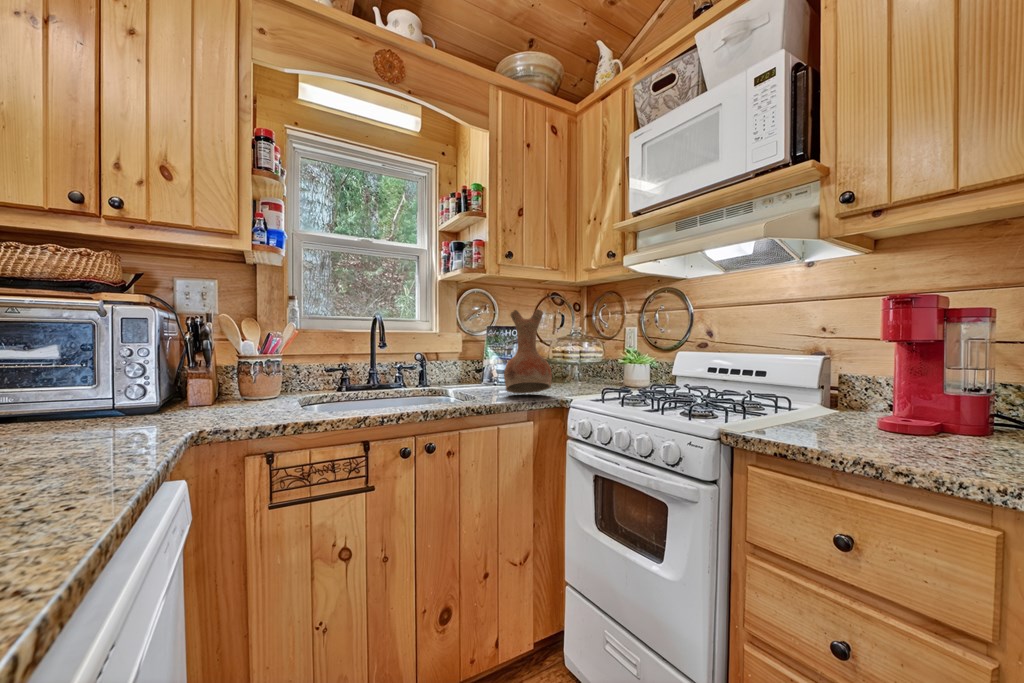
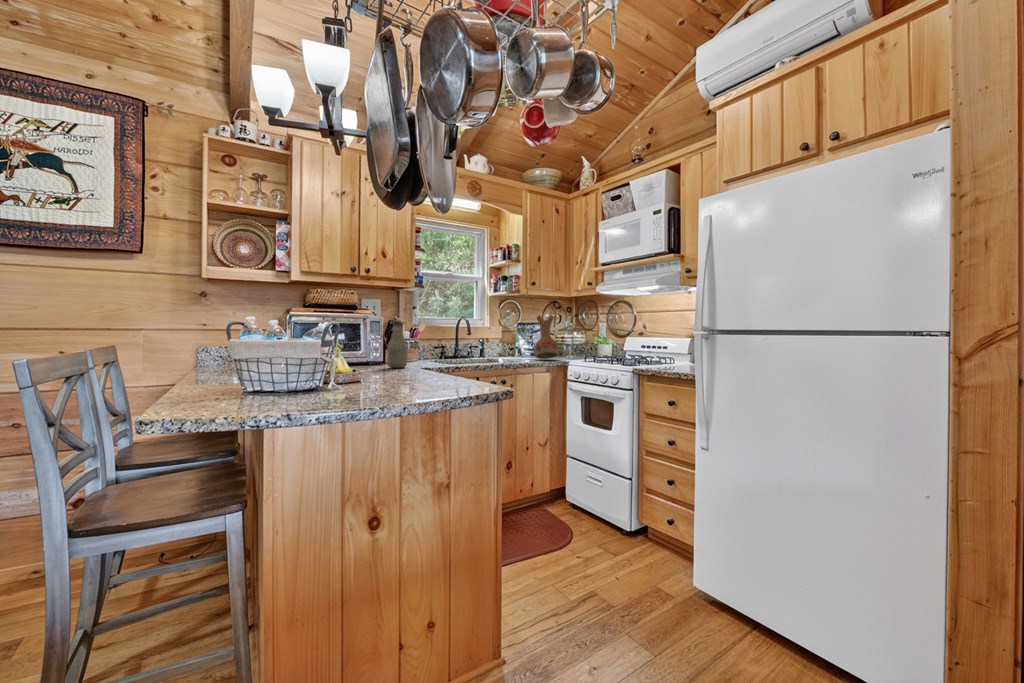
bottle: none [109,313,170,432] -> present [387,321,407,368]

